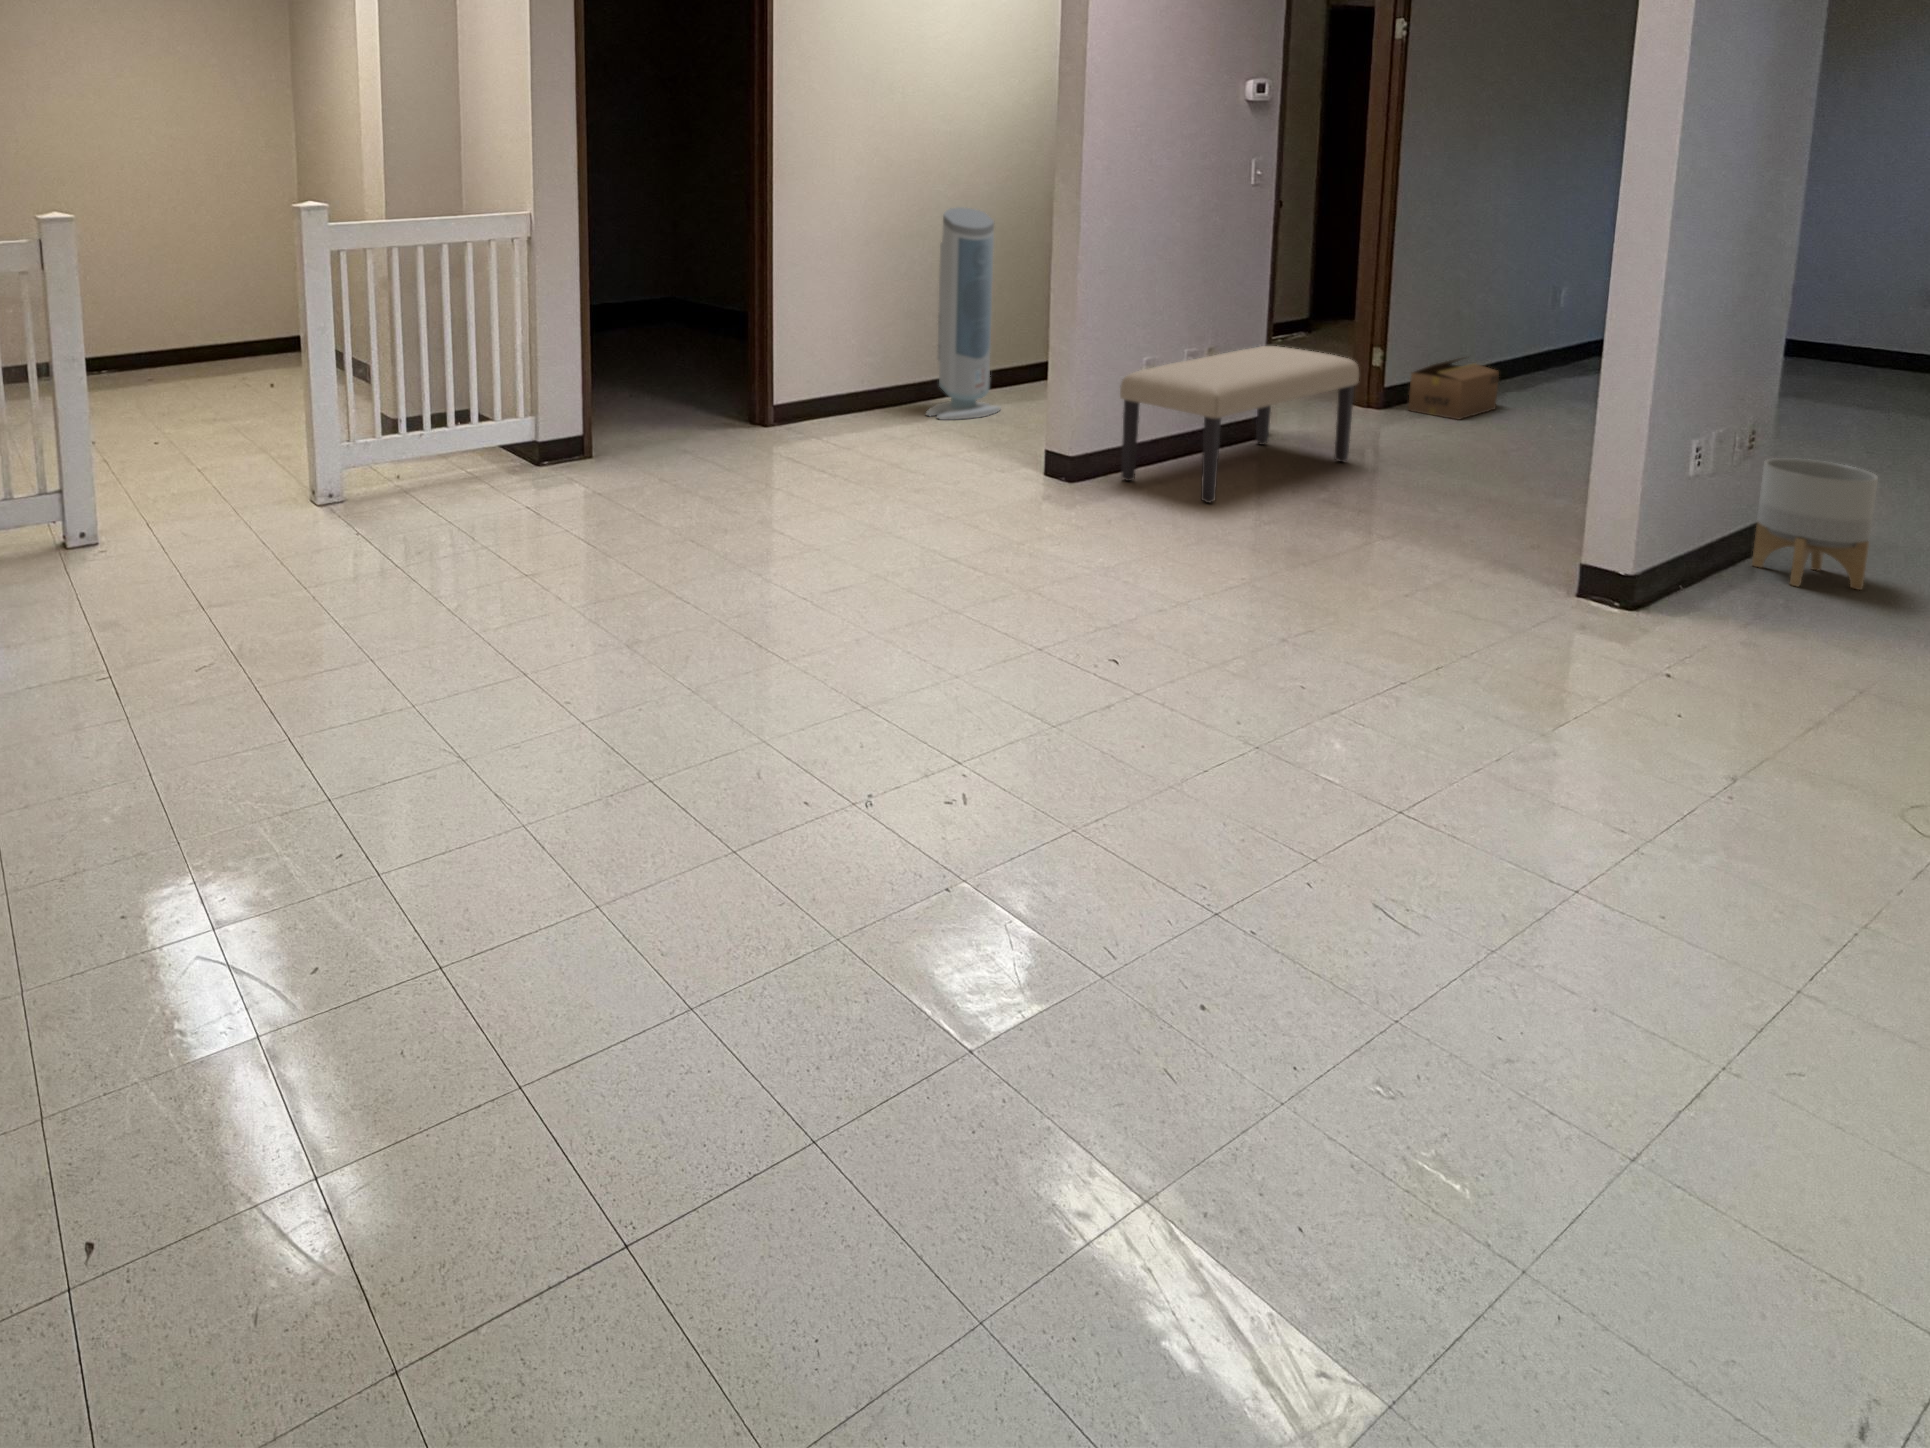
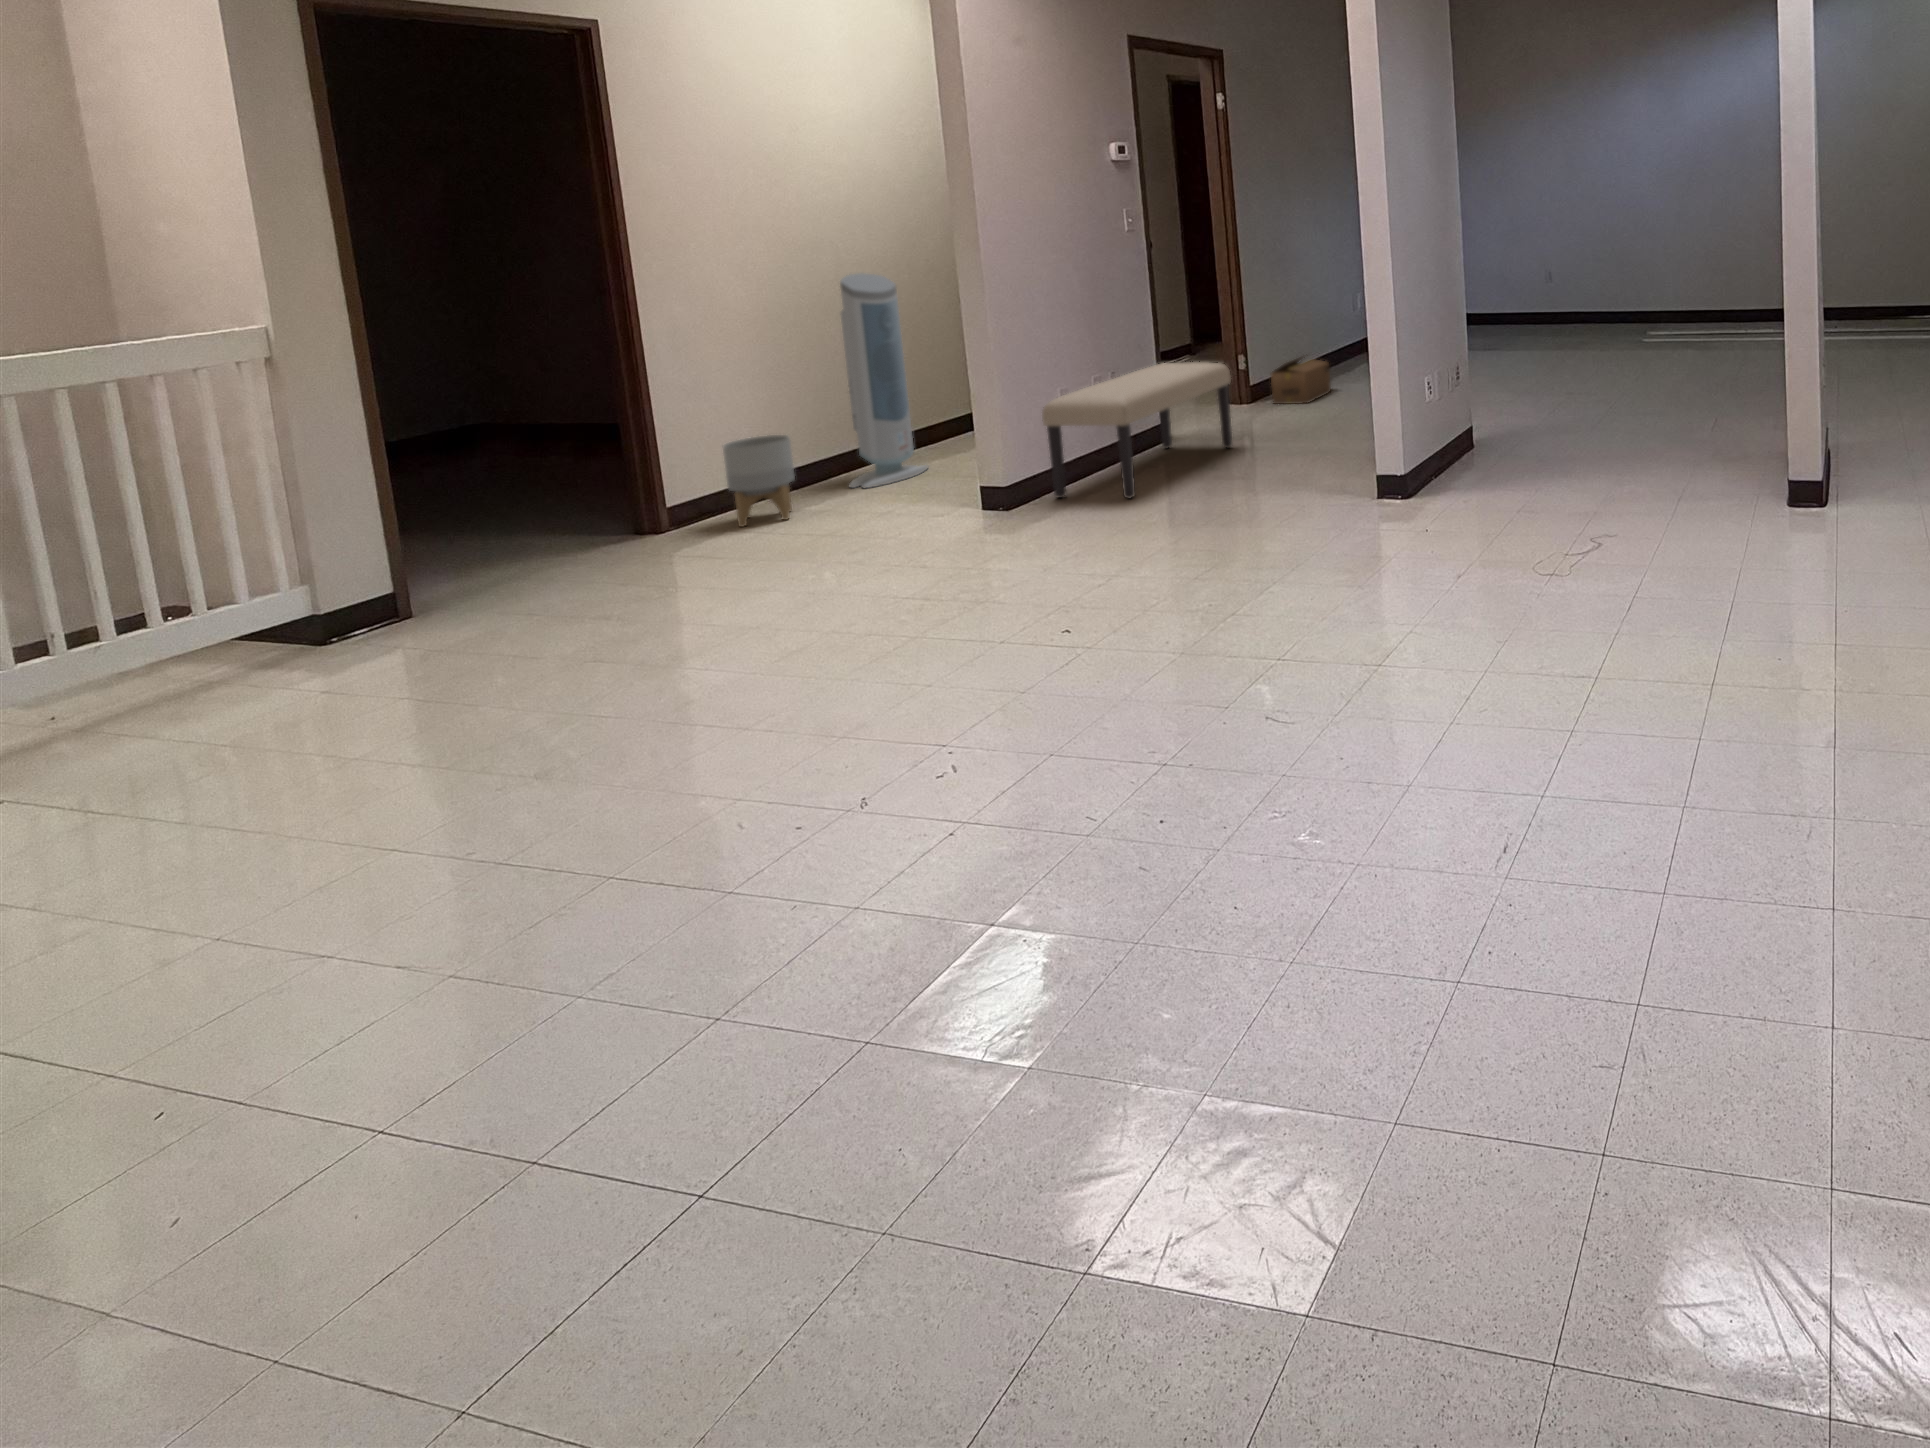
planter: present [1752,458,1878,590] -> present [722,435,795,527]

